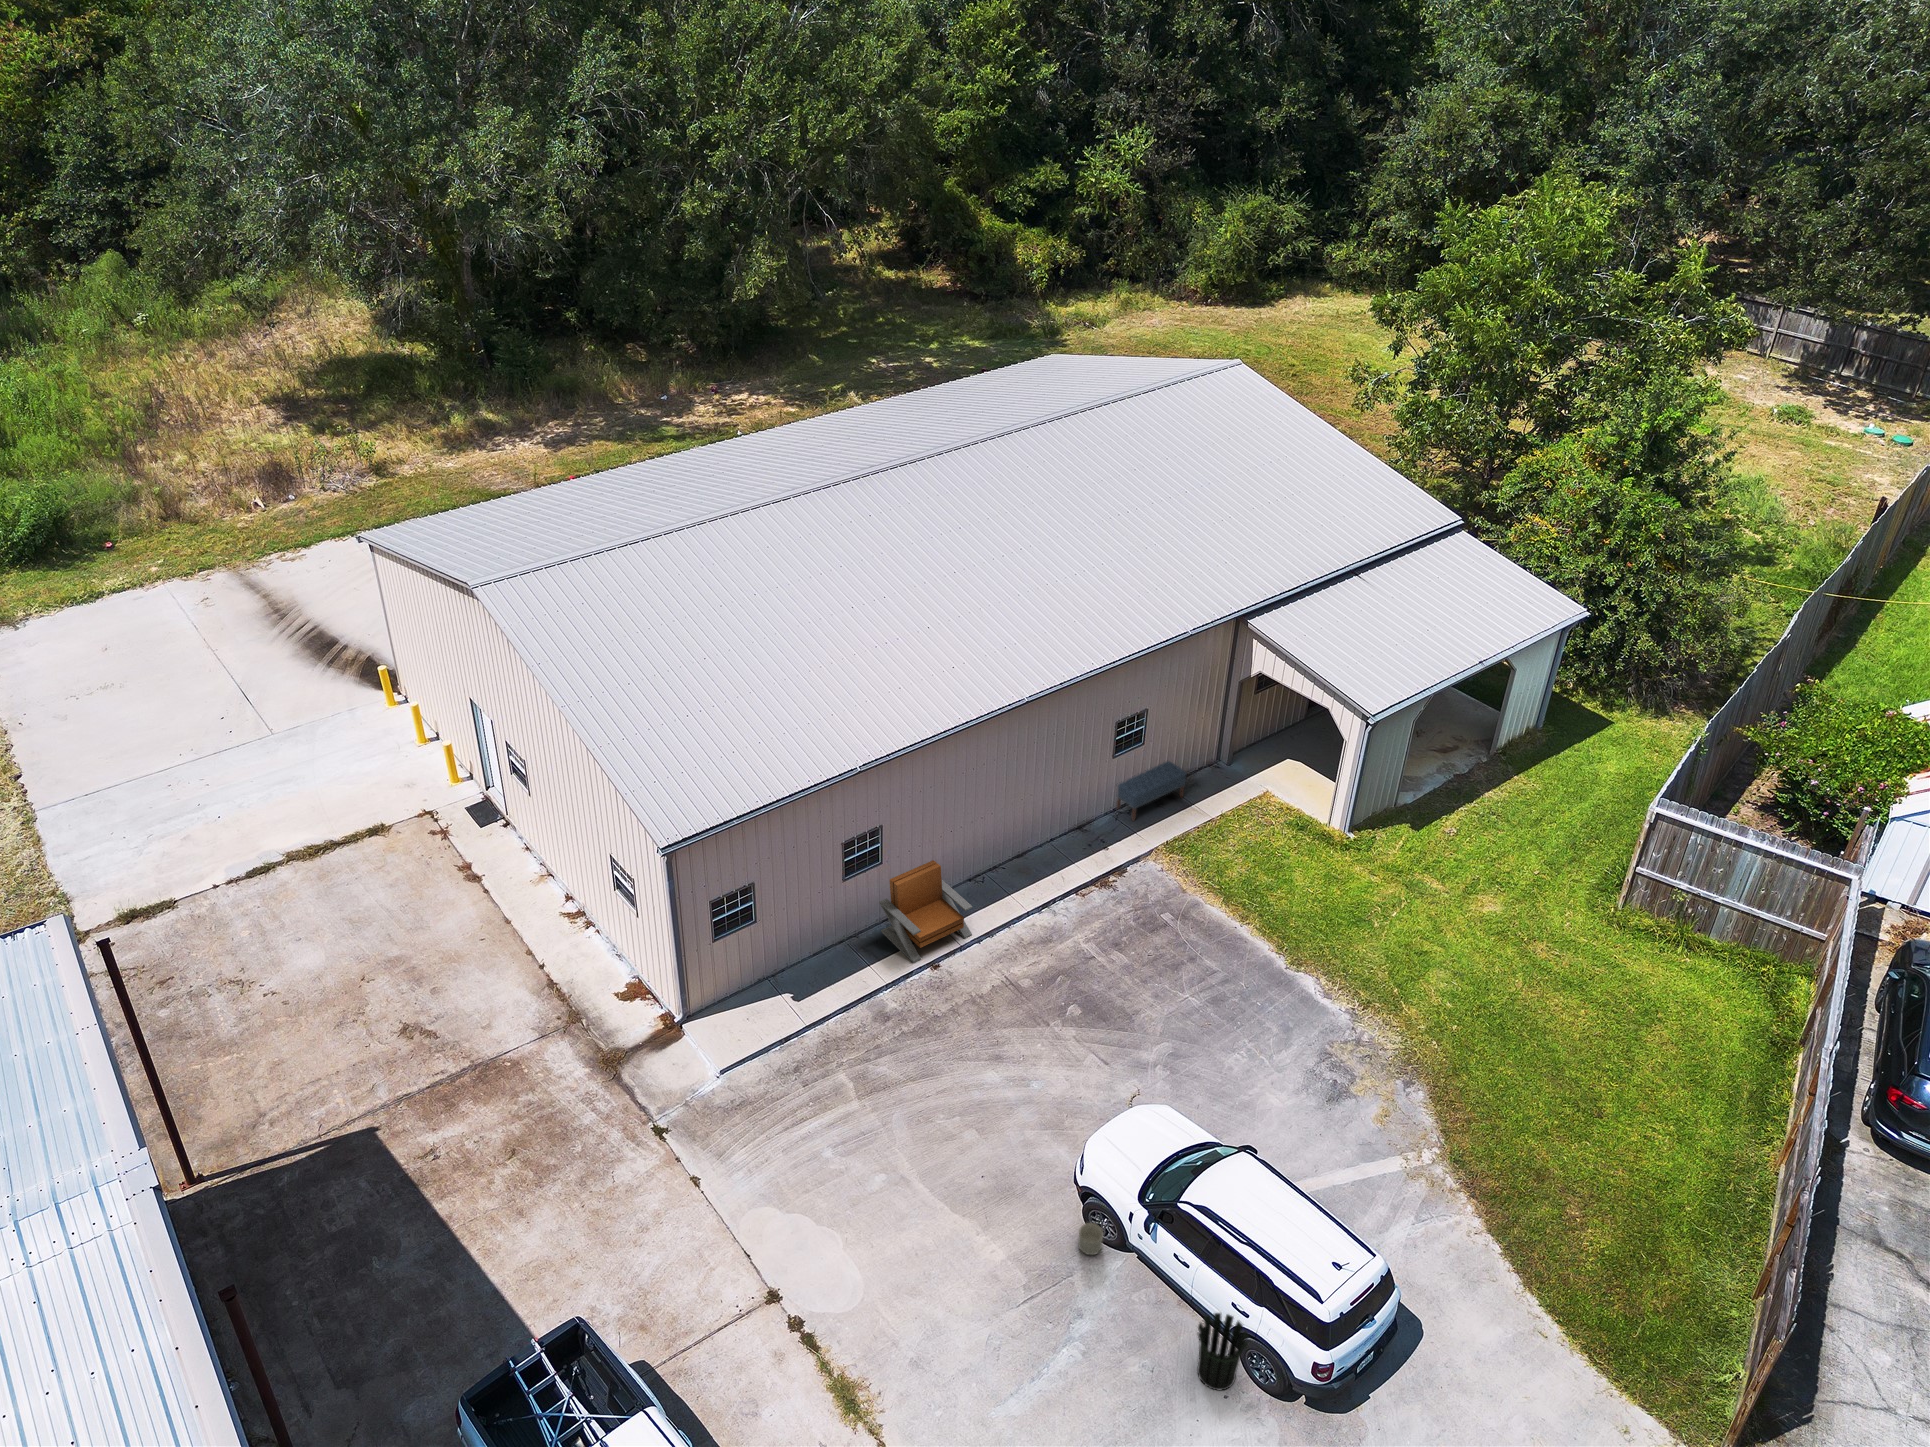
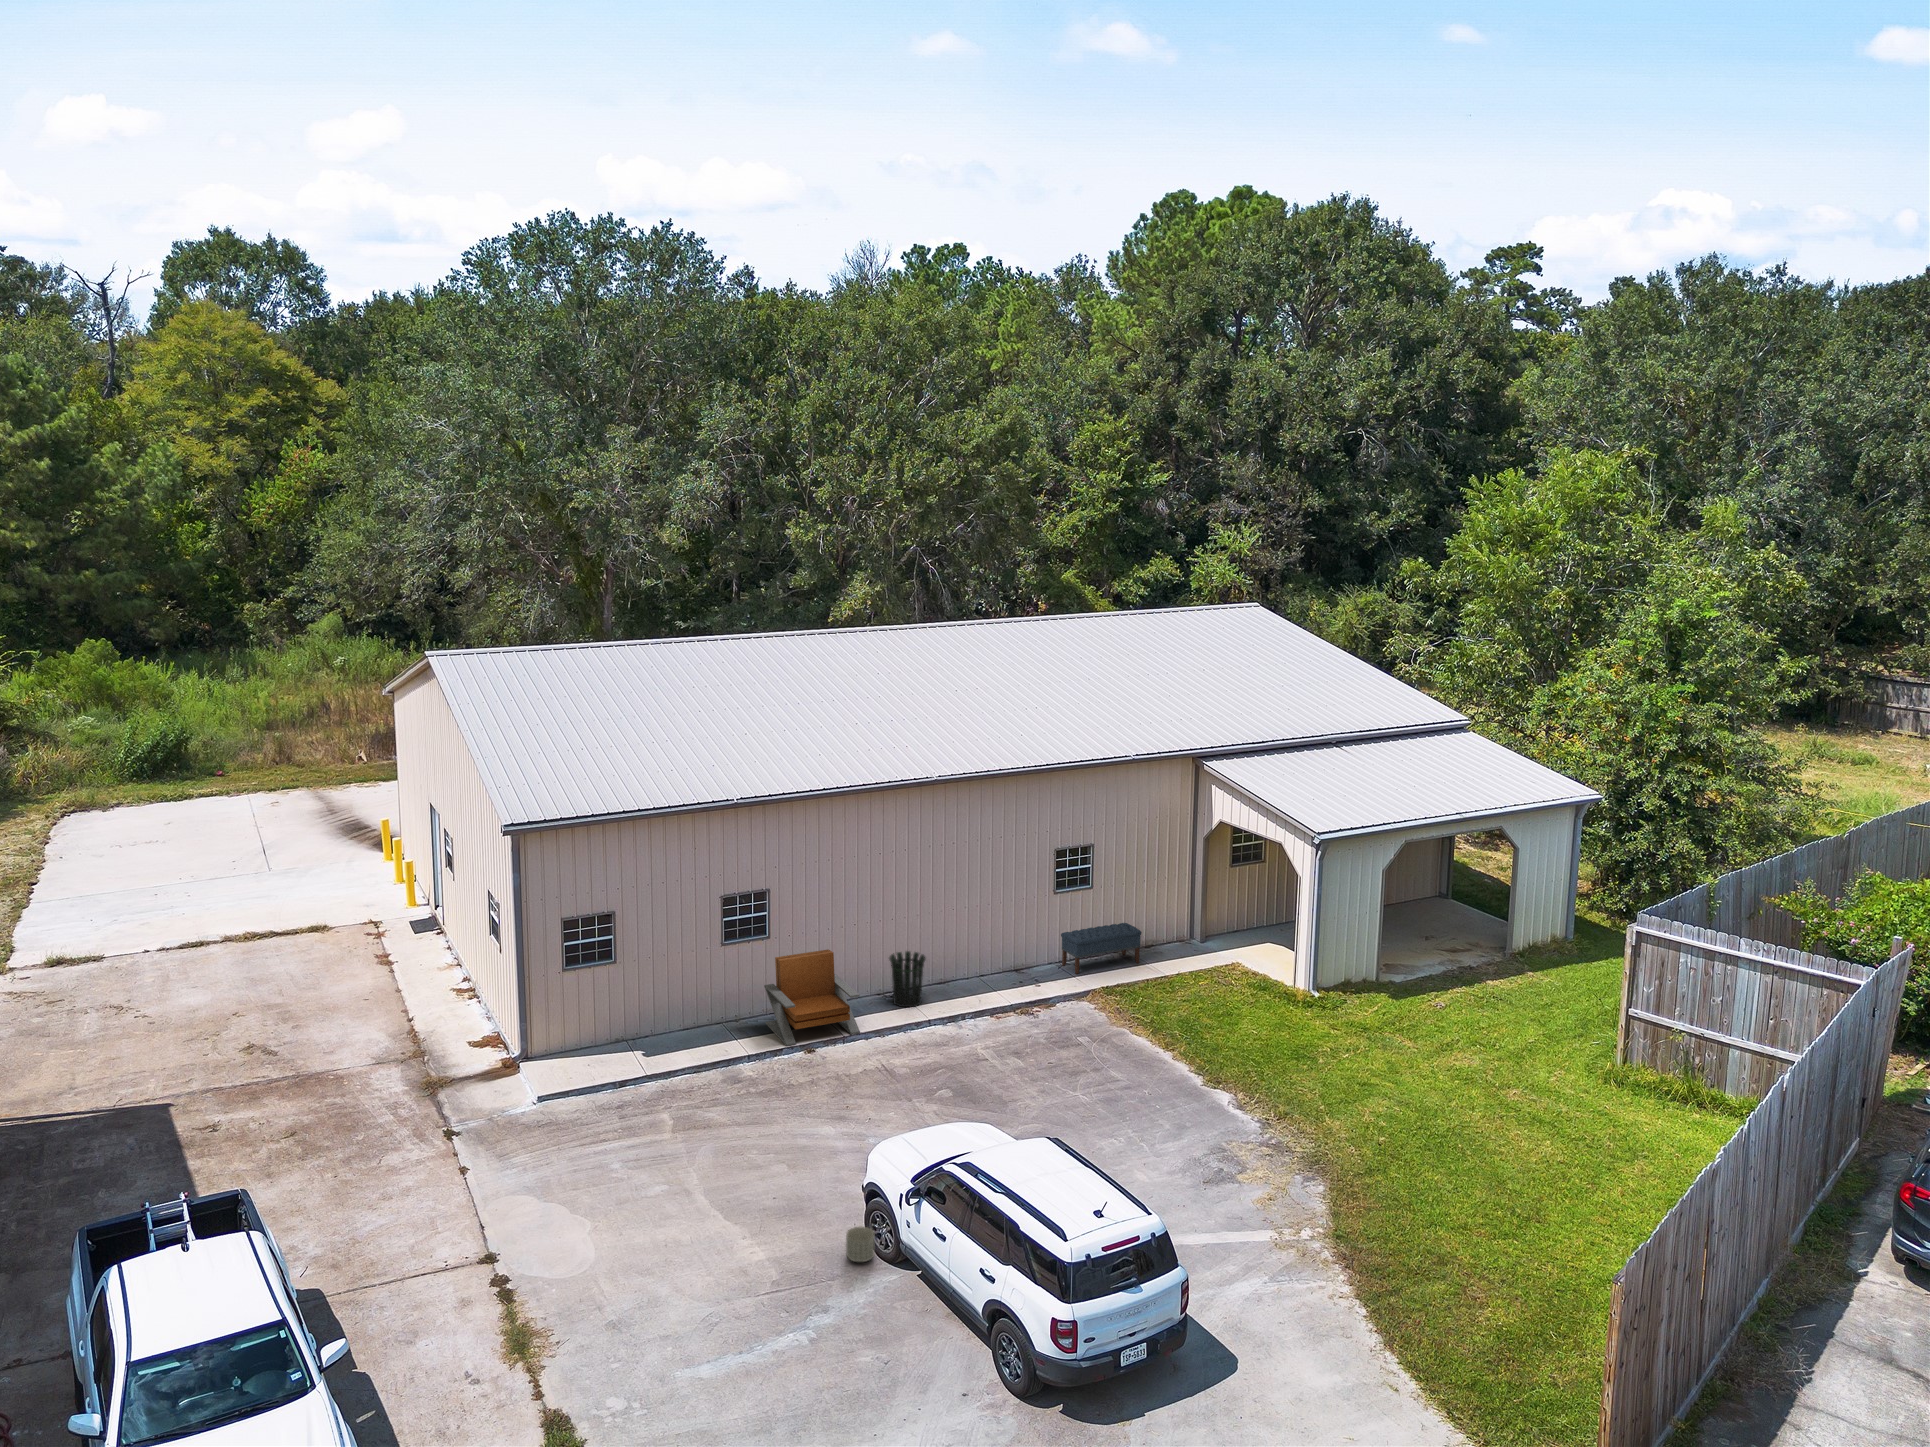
waste bin: present [1197,1313,1248,1391] -> present [889,951,926,1007]

